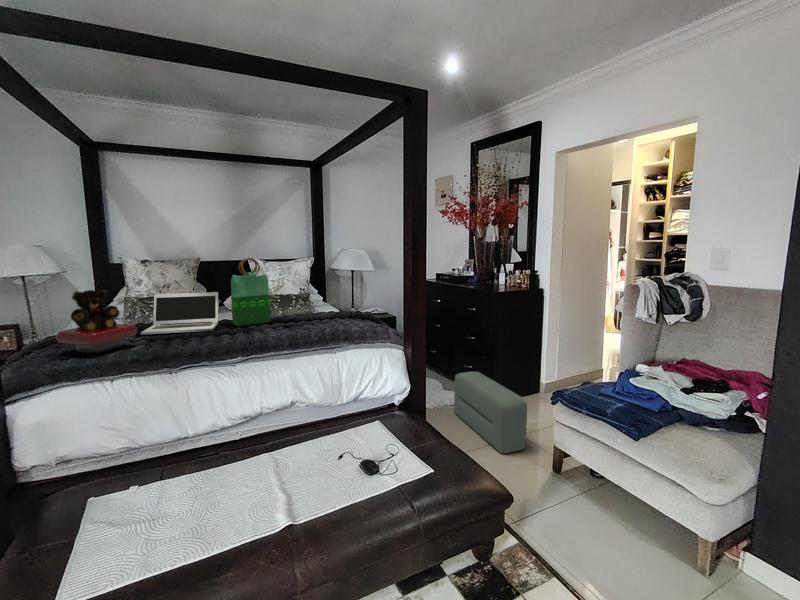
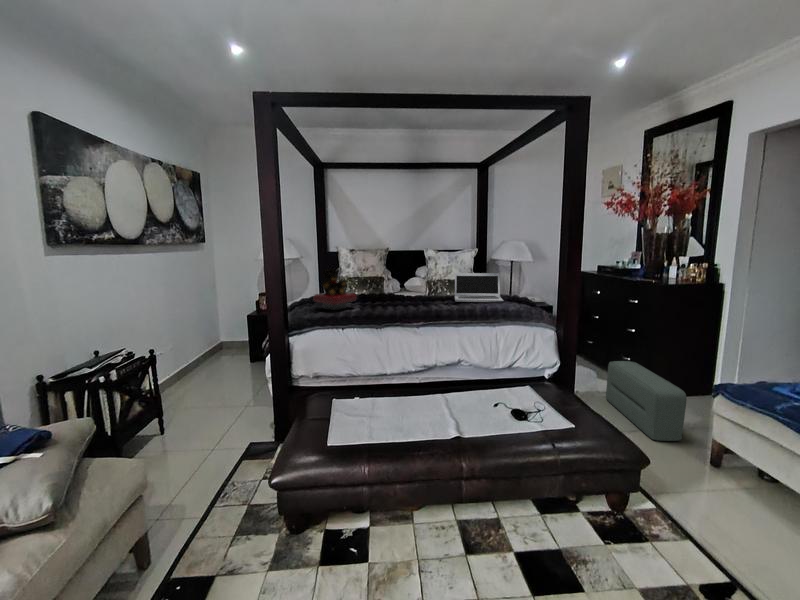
tote bag: present [231,258,271,326] -> none [415,248,444,301]
laptop: present [141,292,218,335] -> present [455,273,504,302]

